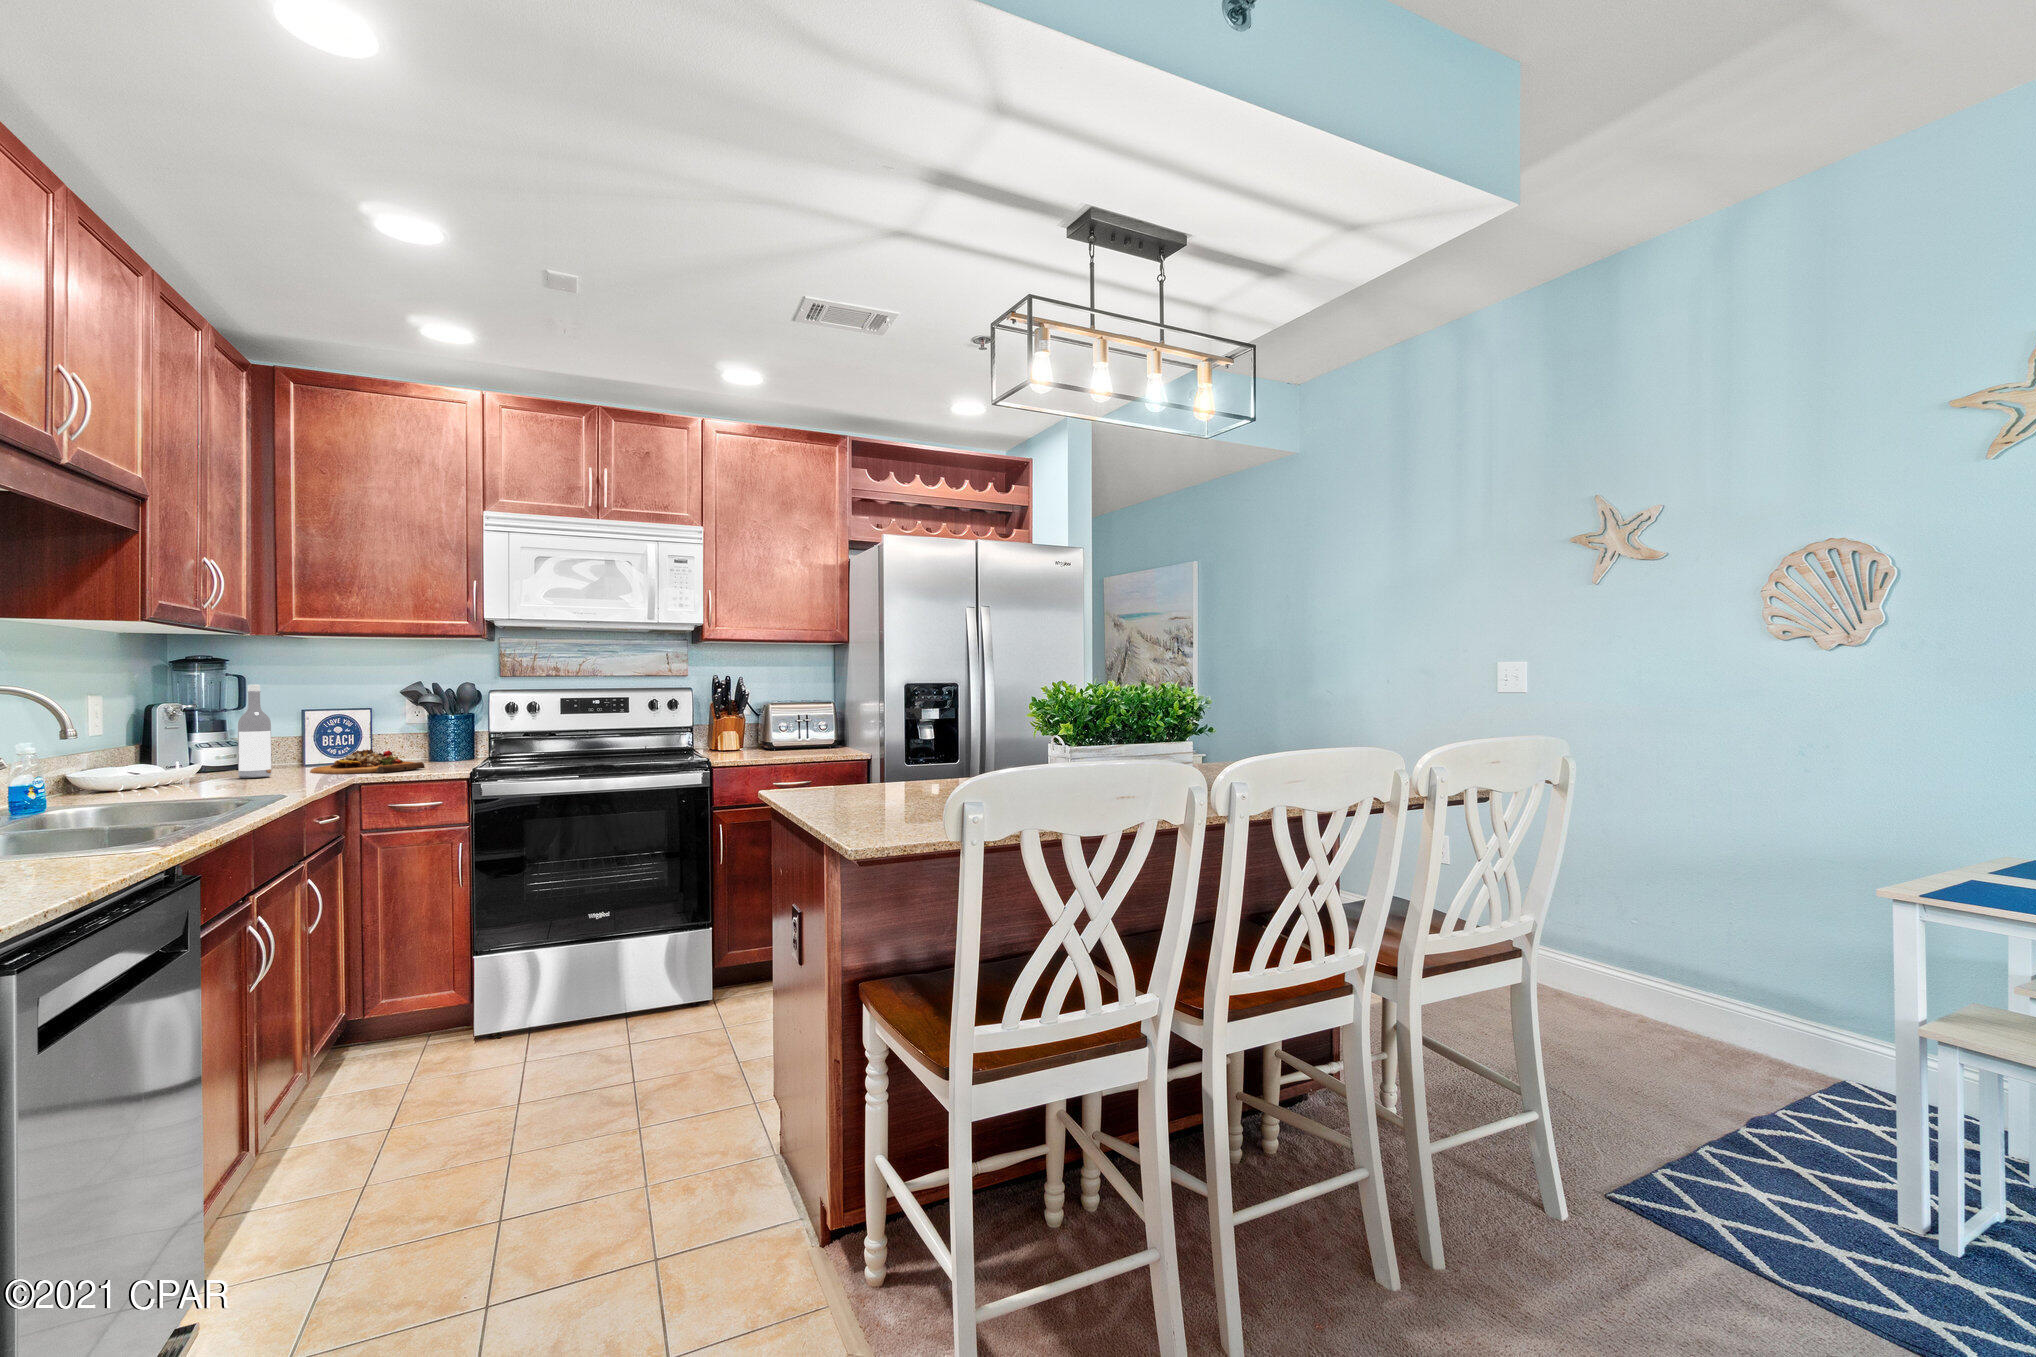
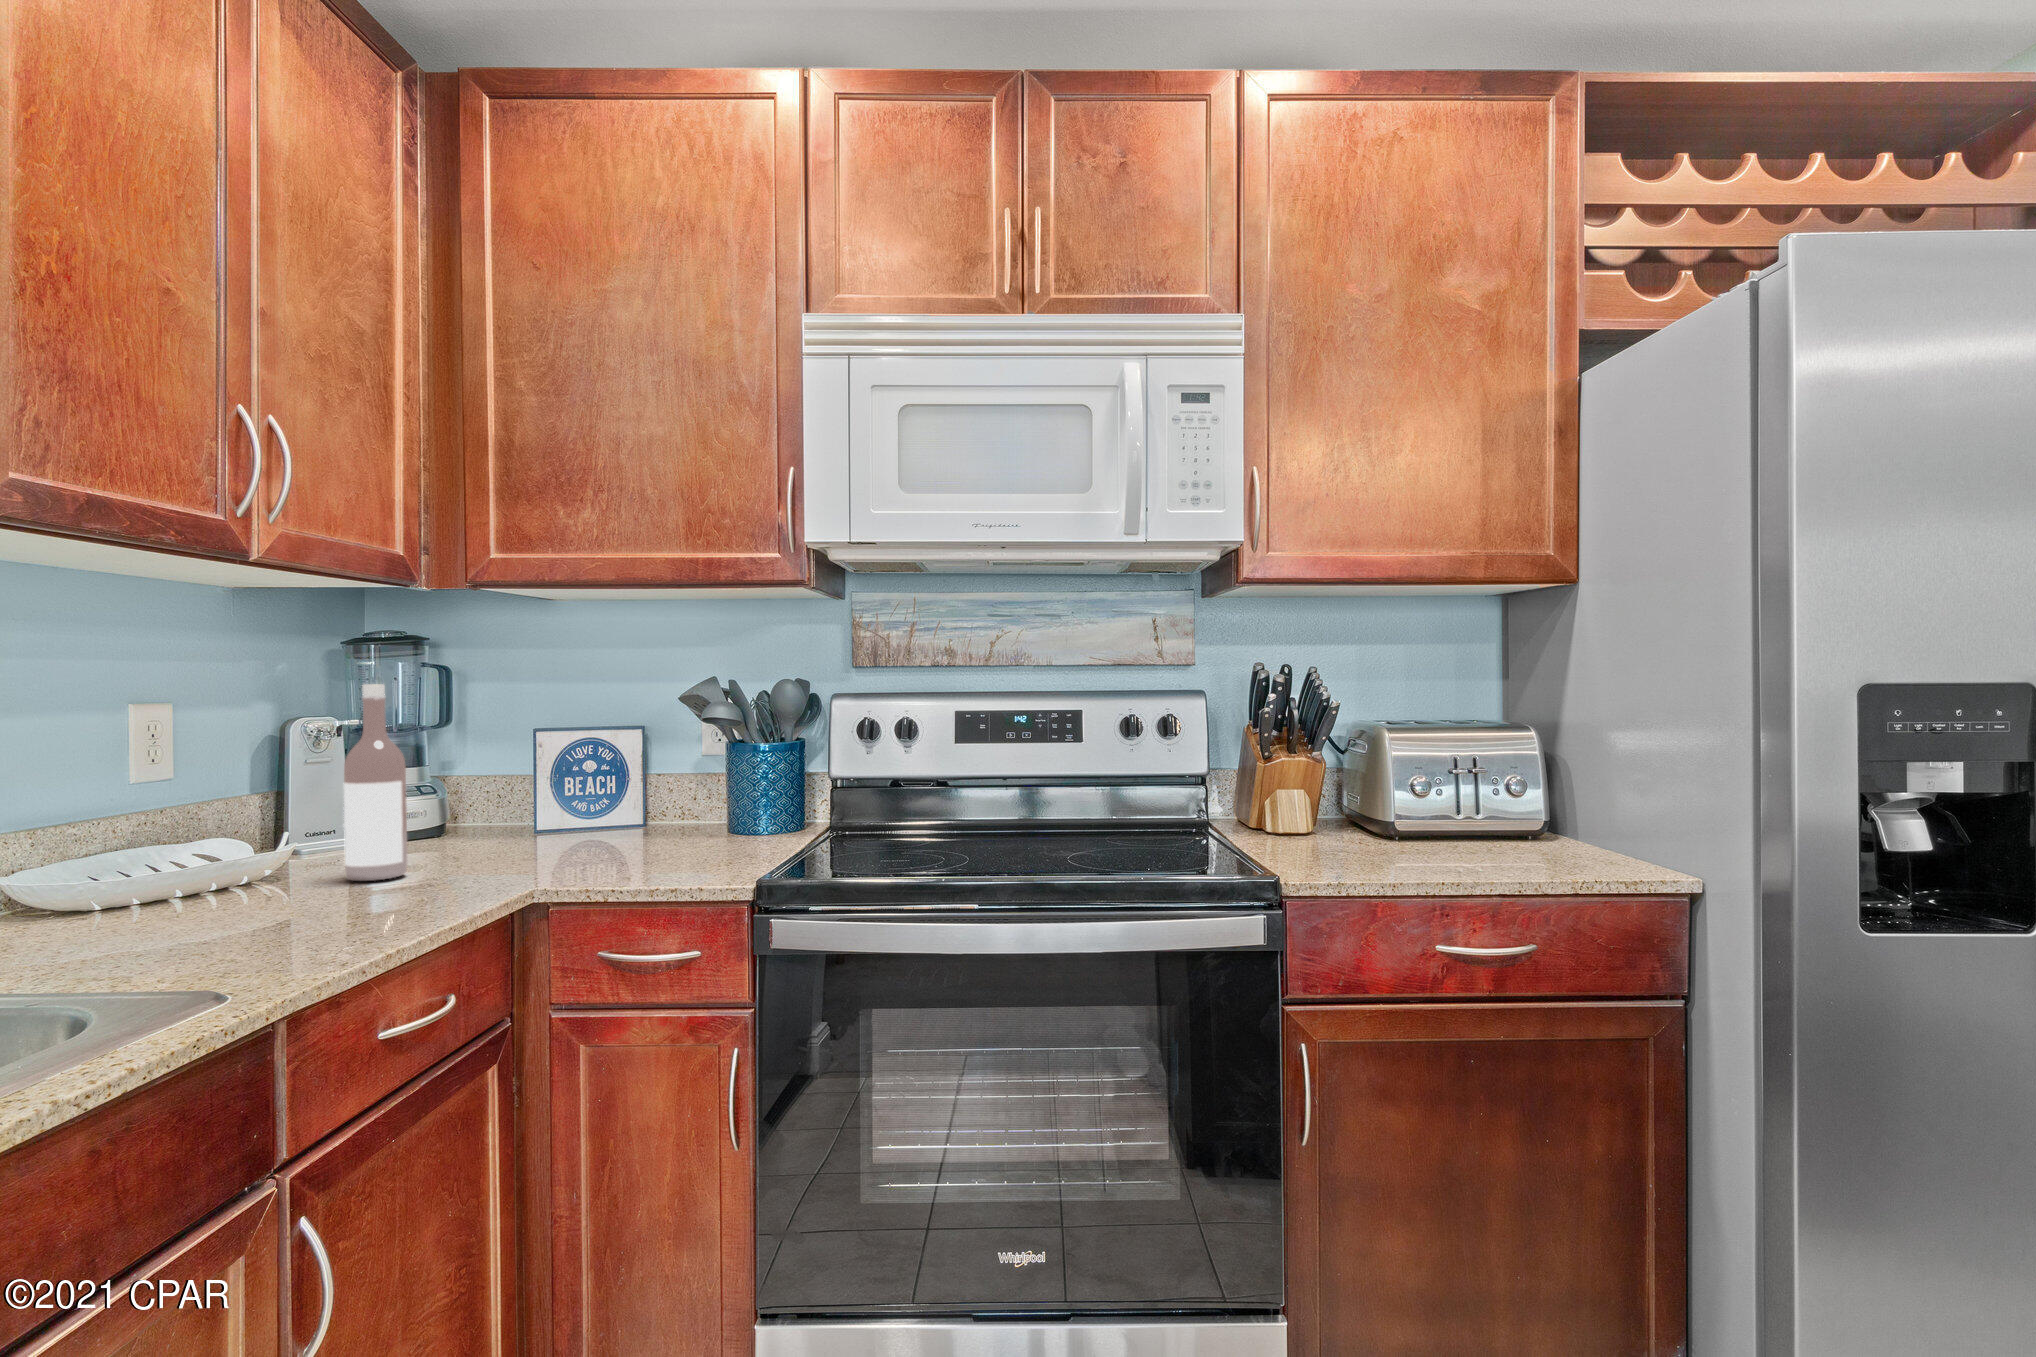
cutting board: present [310,749,425,774] -> none [494,814,692,875]

